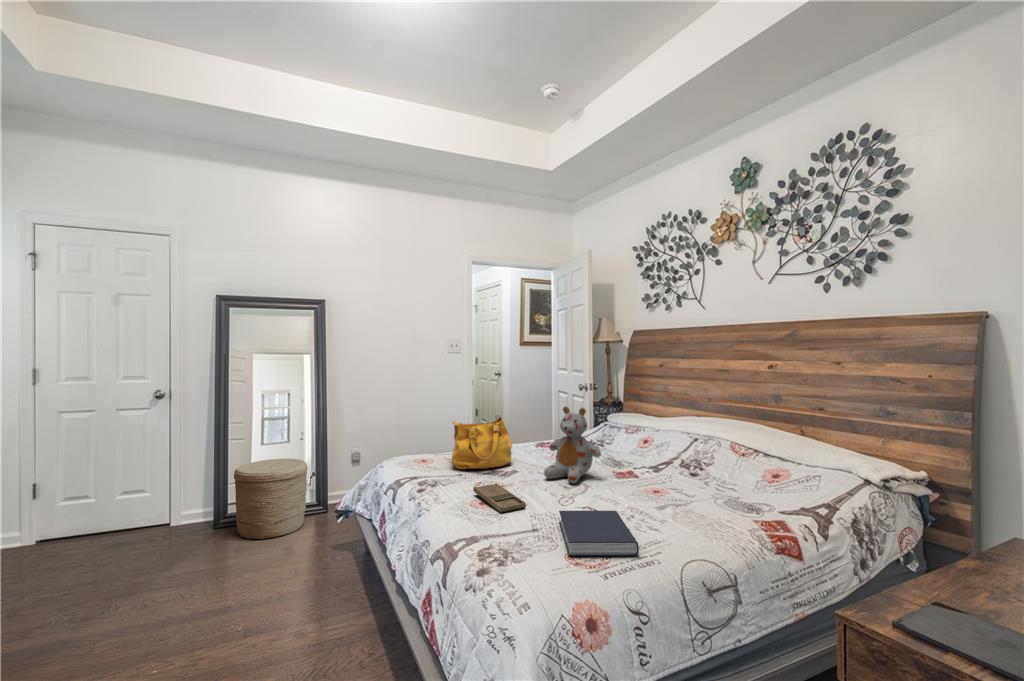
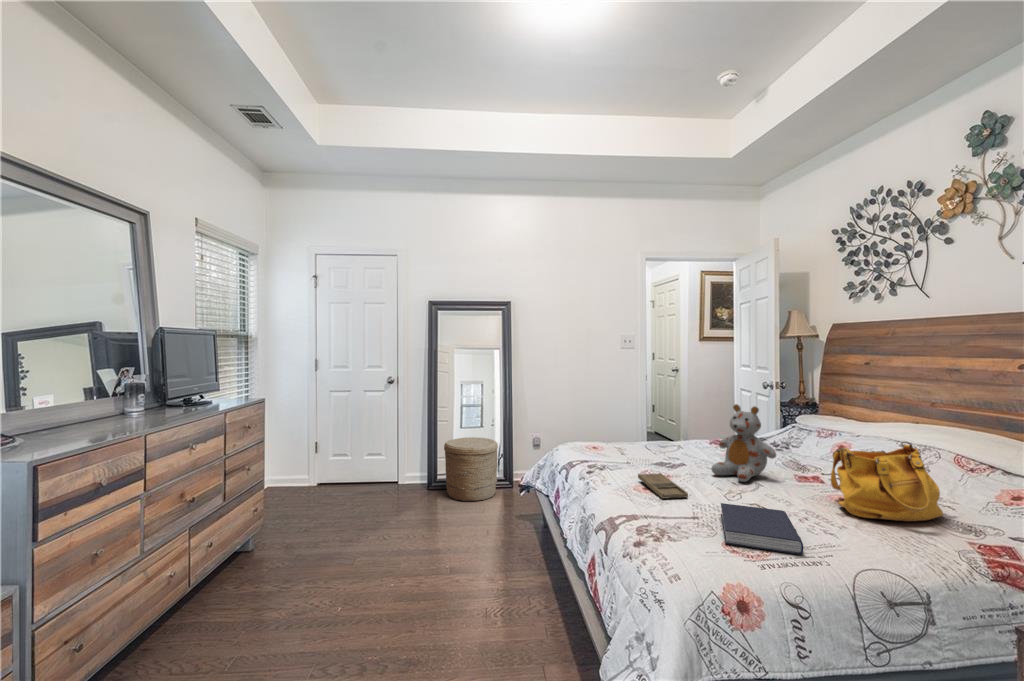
handbag: present [452,415,512,469] -> present [831,442,943,522]

